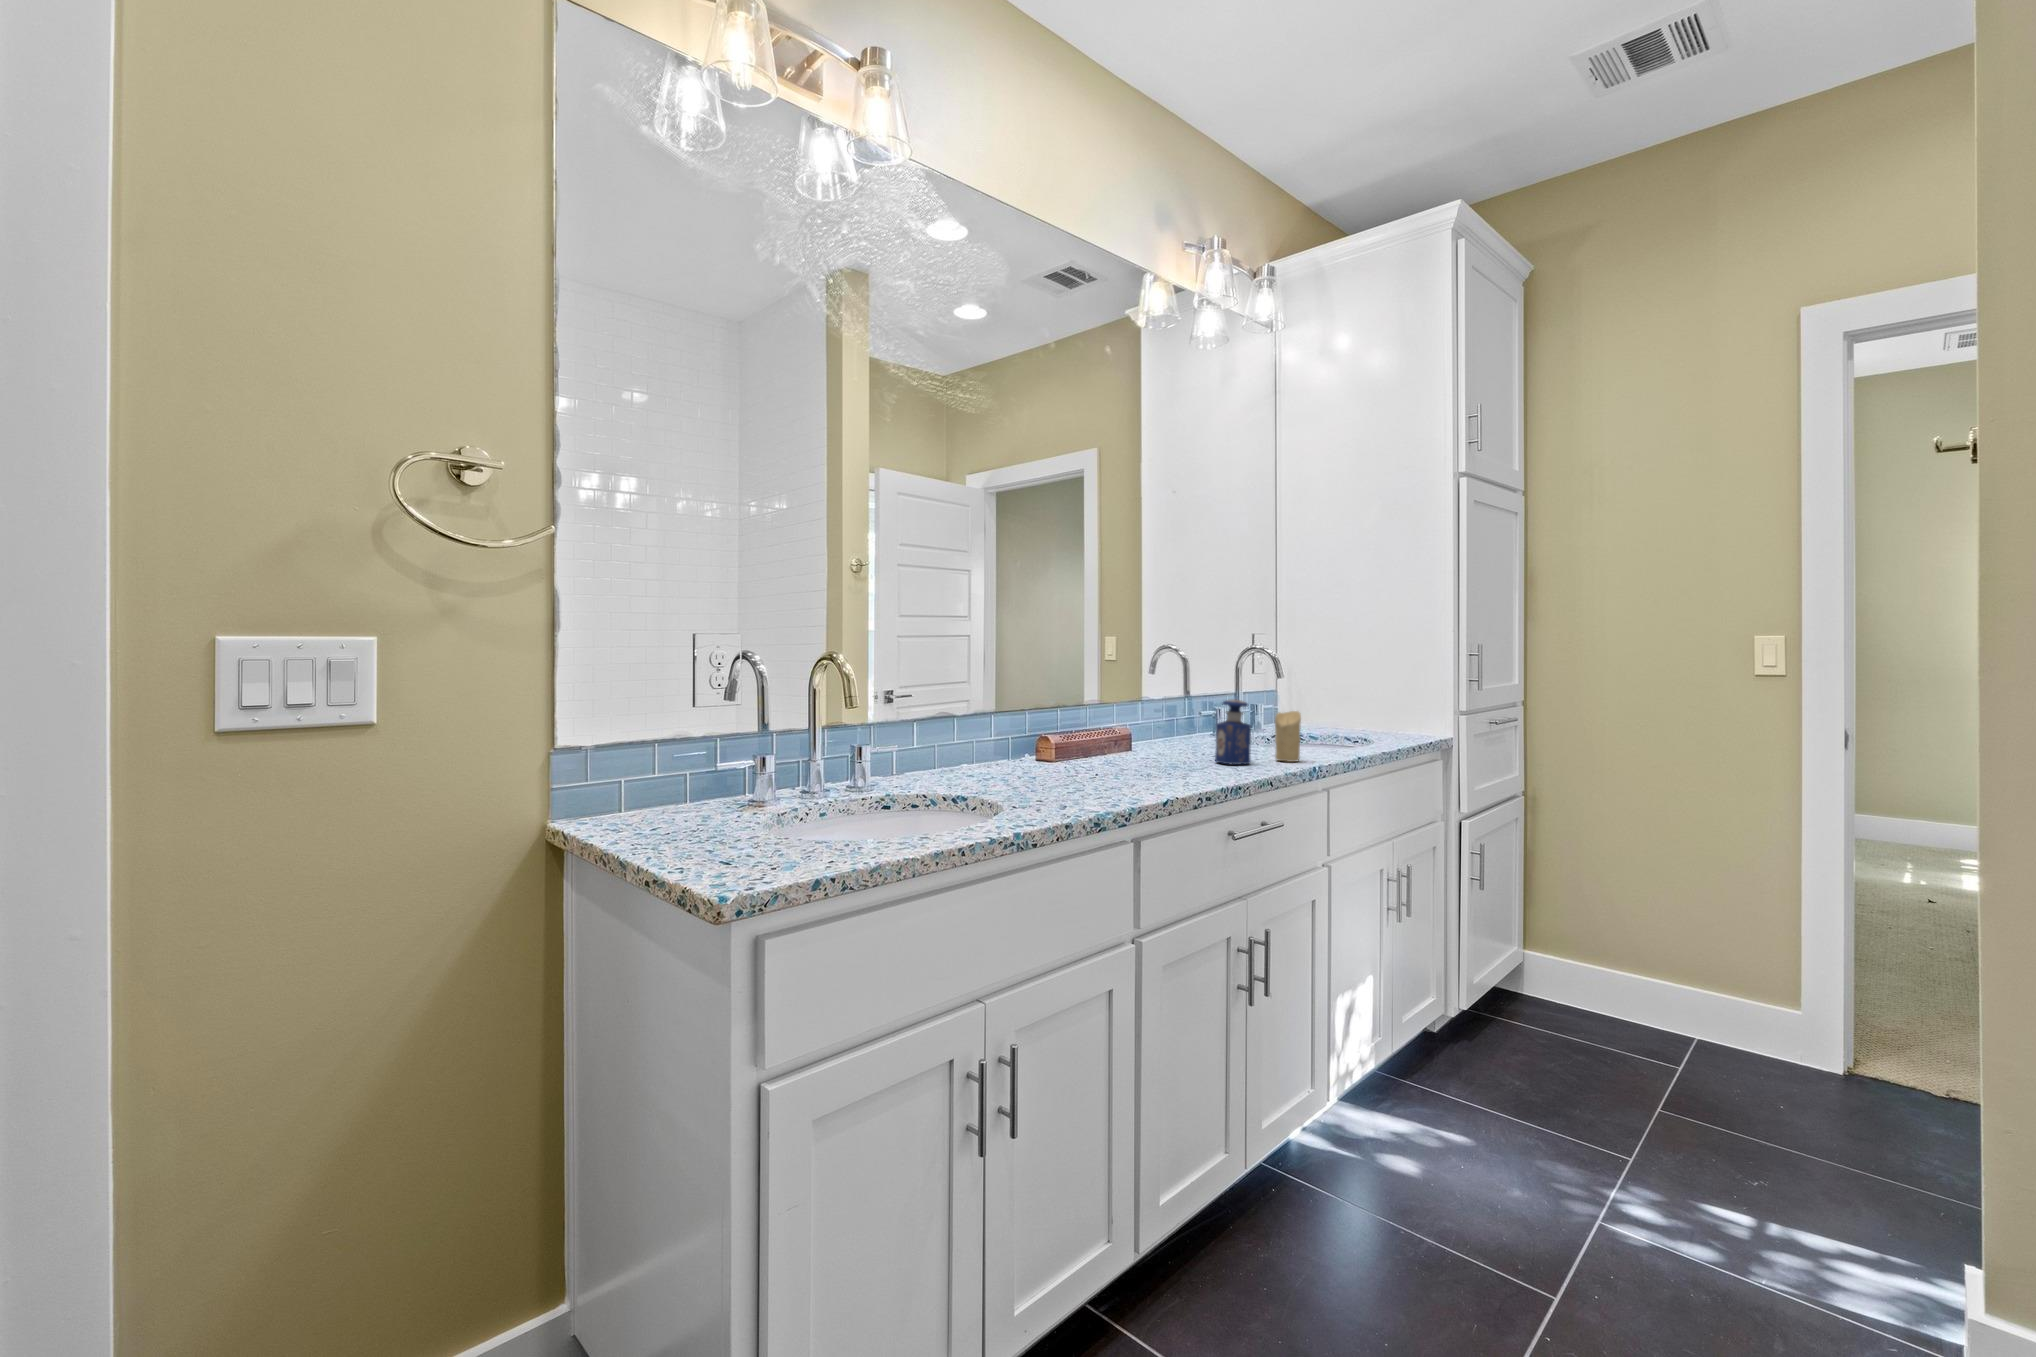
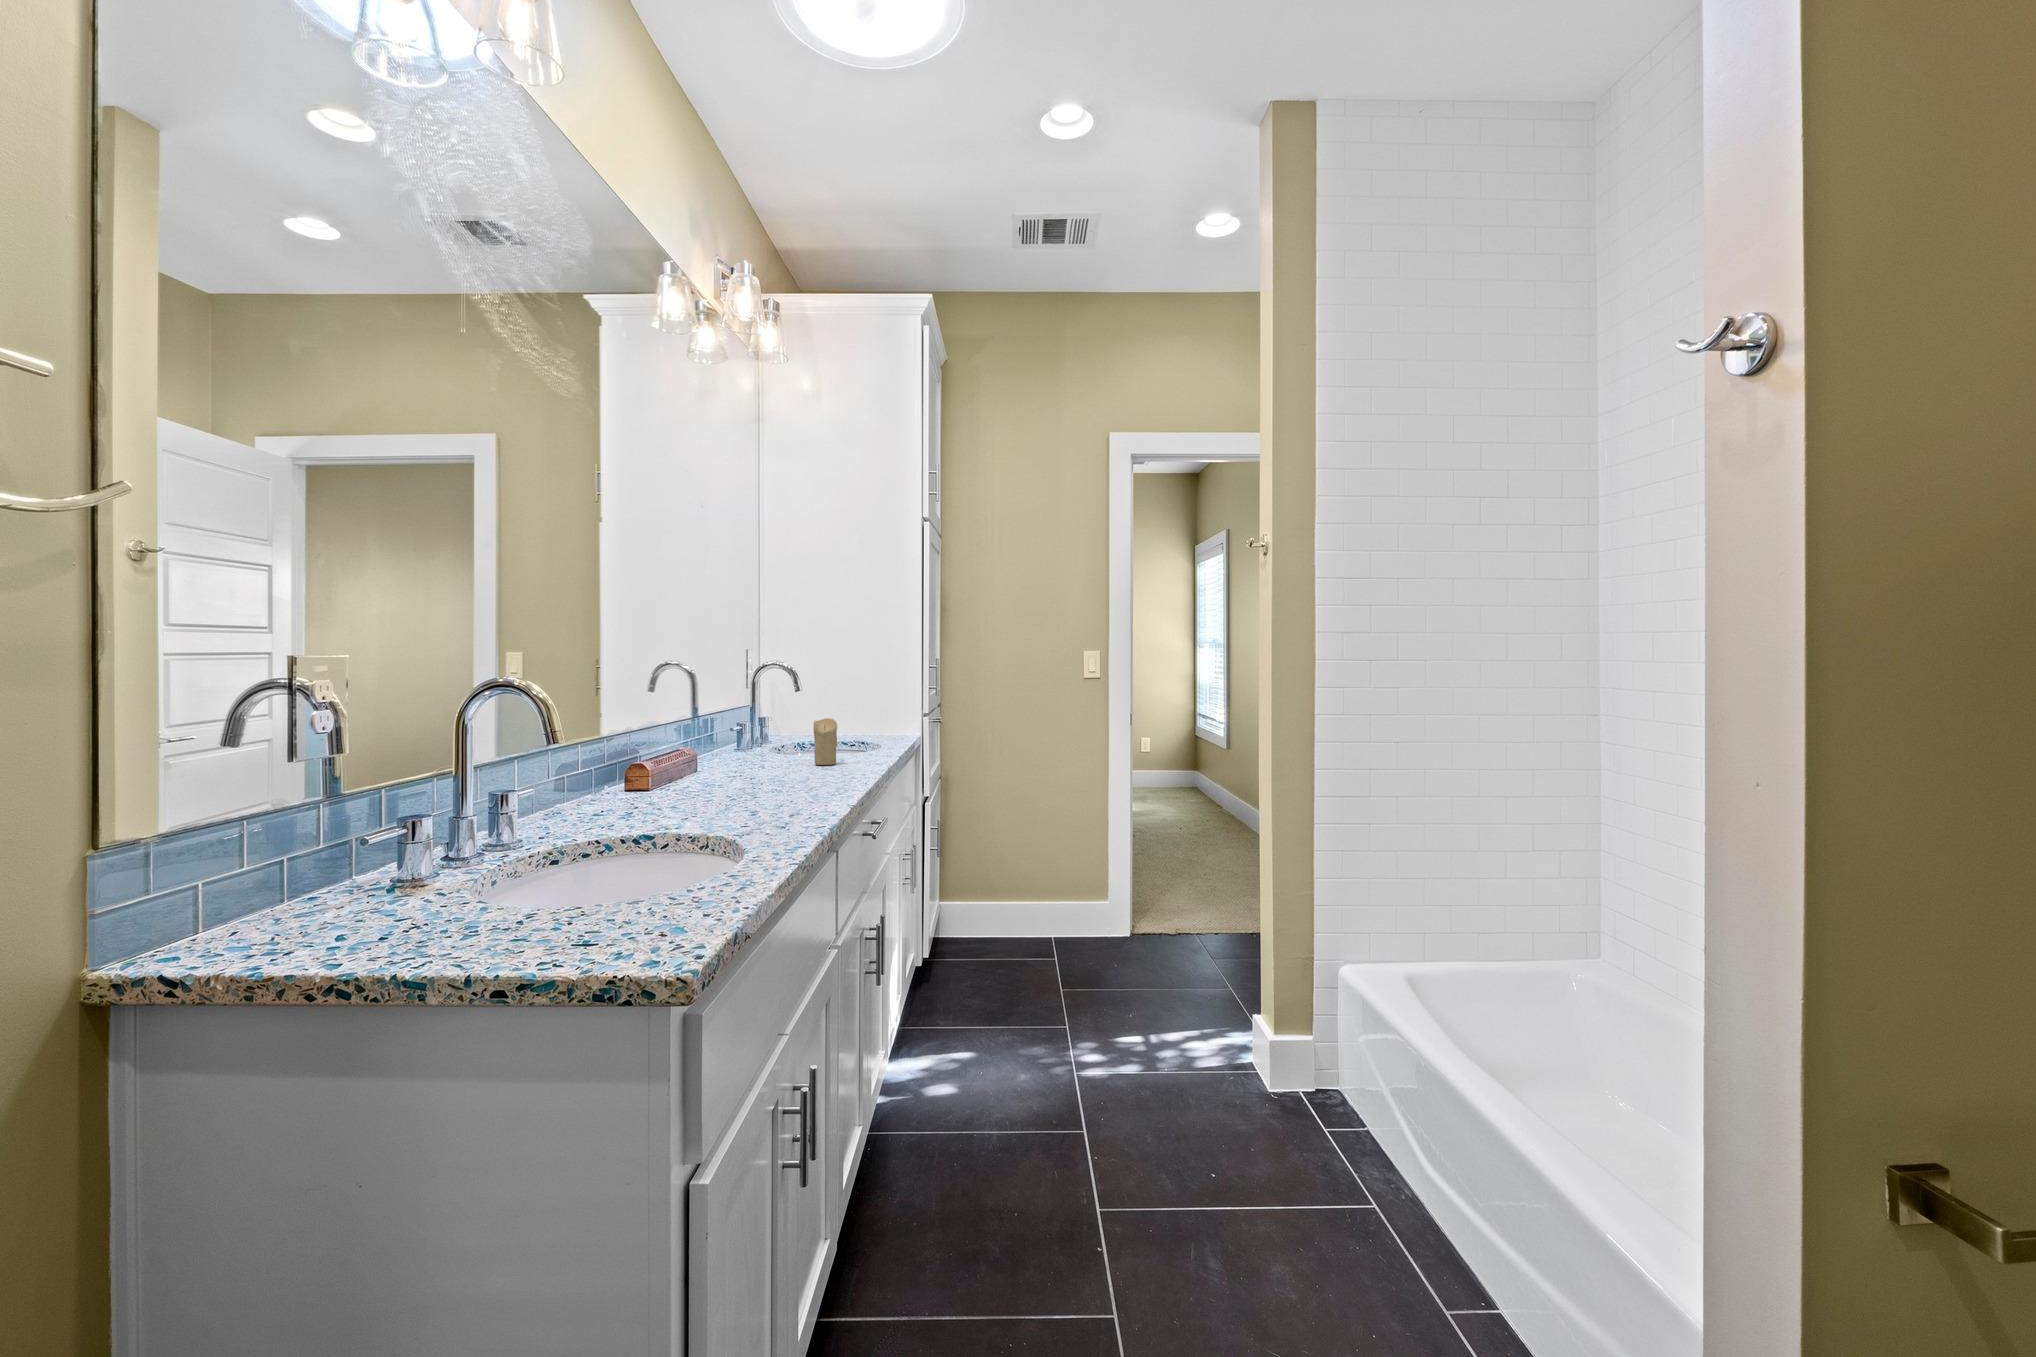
perfume bottle: present [1215,699,1251,764] -> none [771,712,806,773]

